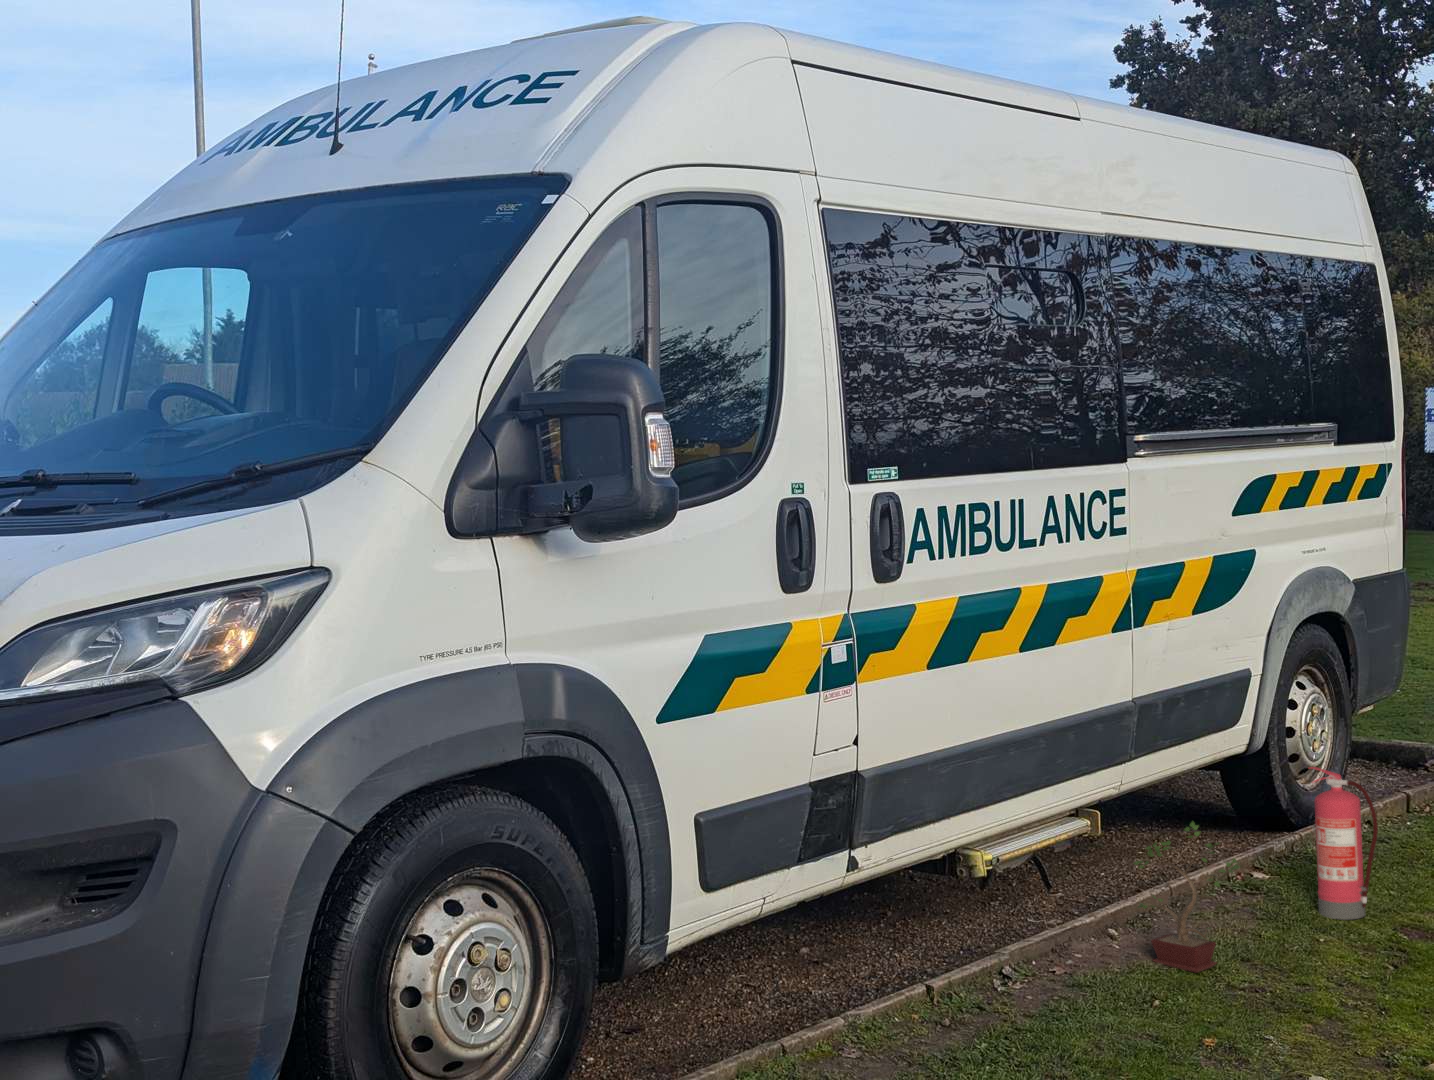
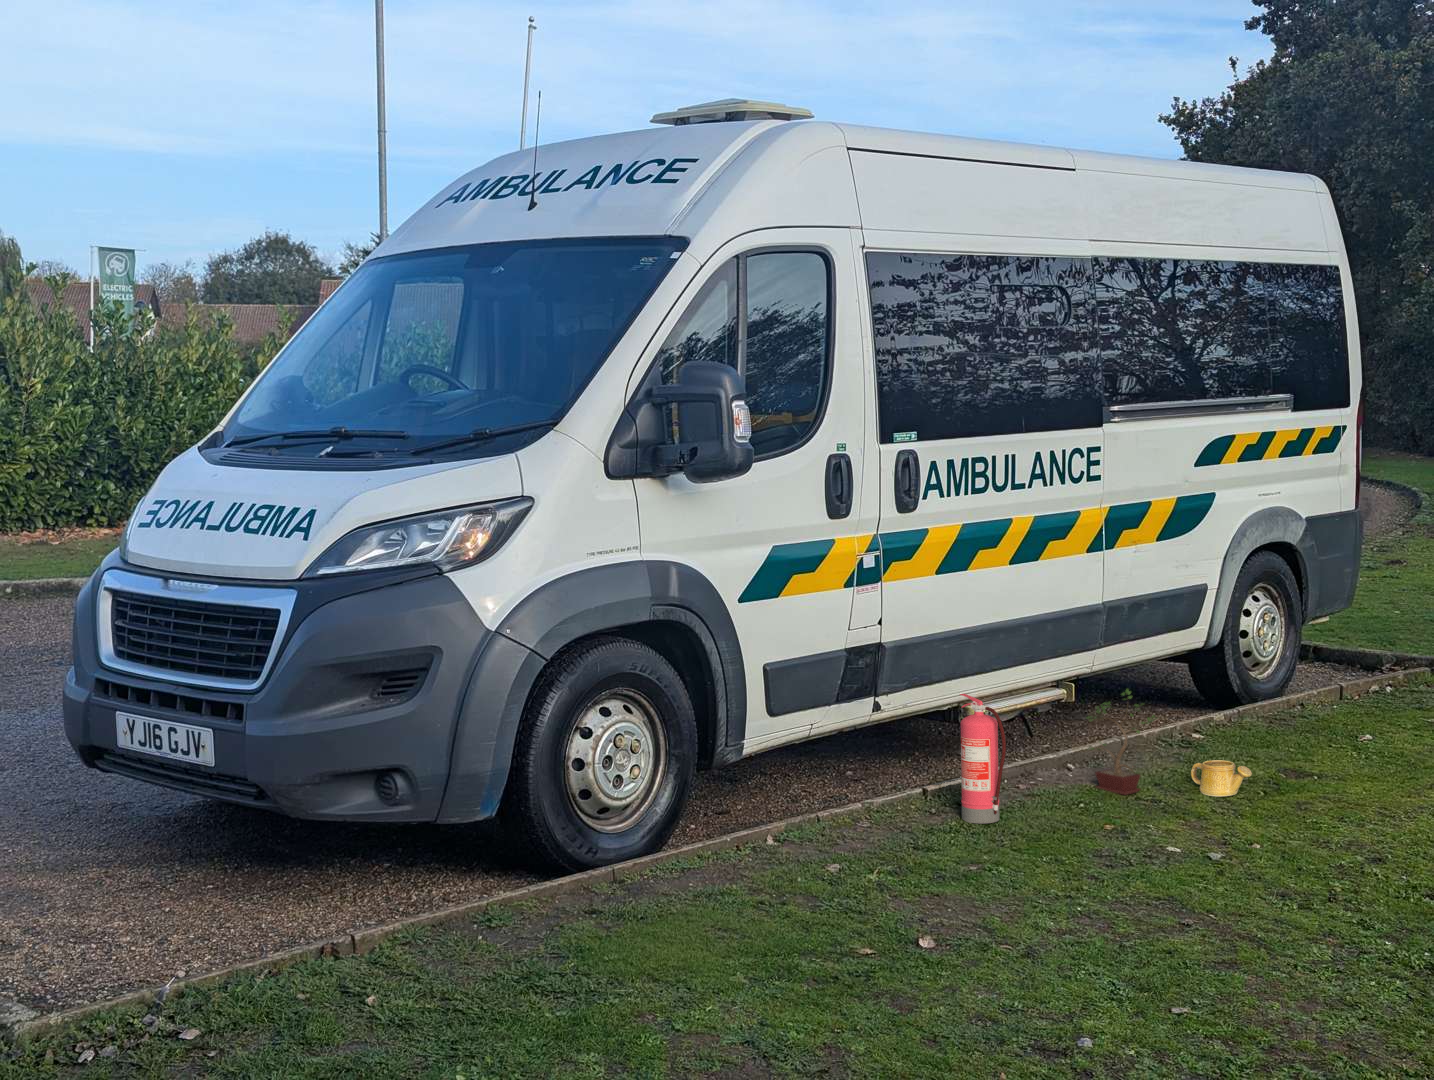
fire extinguisher: present [1310,767,1378,920] -> present [960,694,1006,824]
watering can: none [1279,916,1369,969] -> present [1191,760,1252,797]

